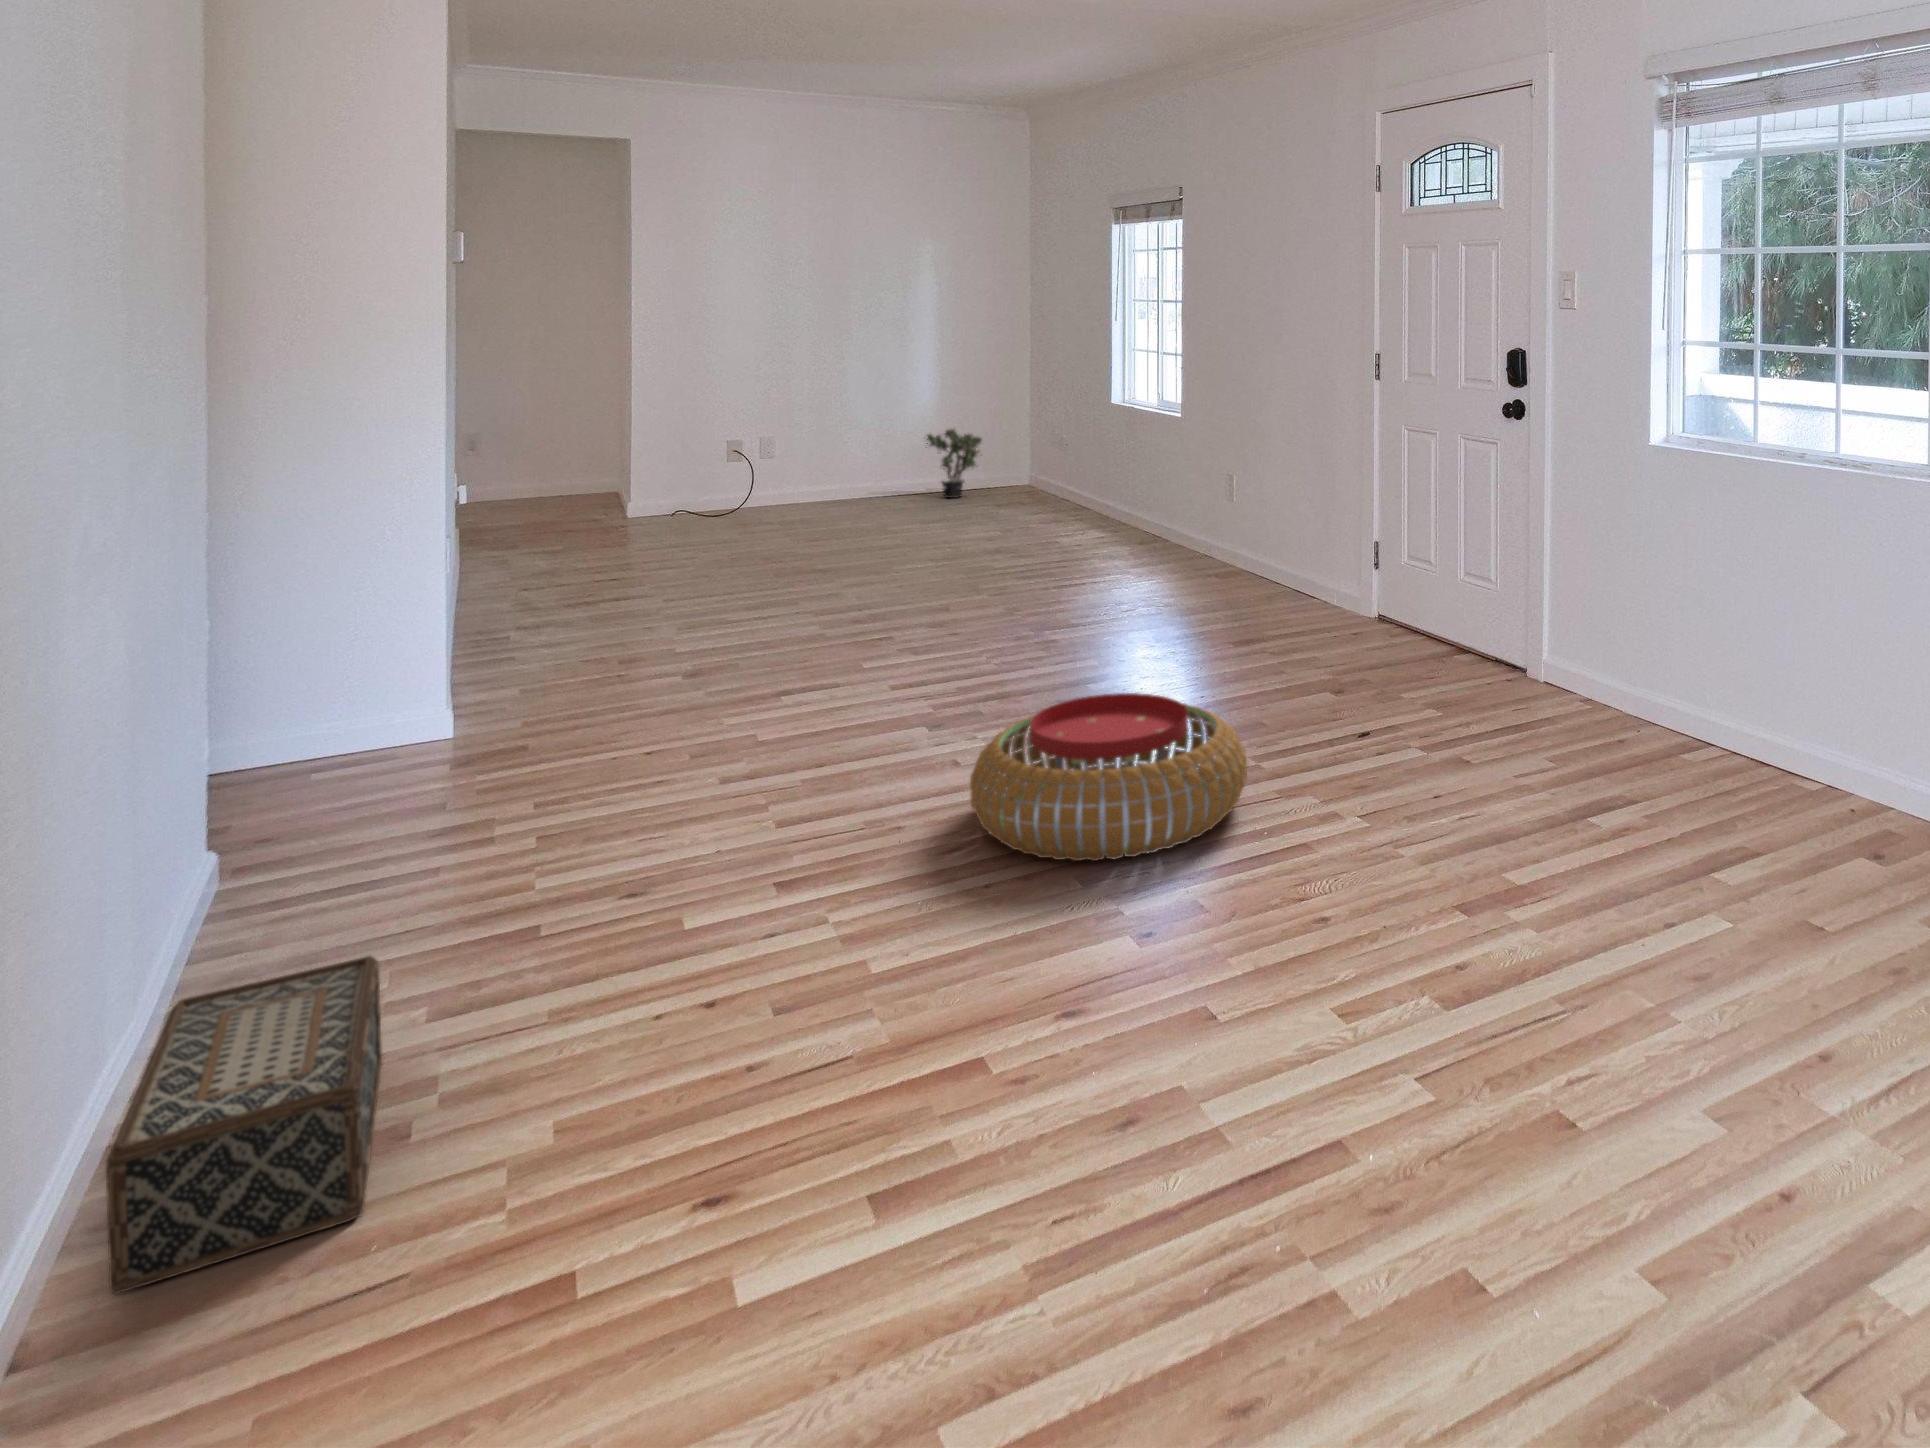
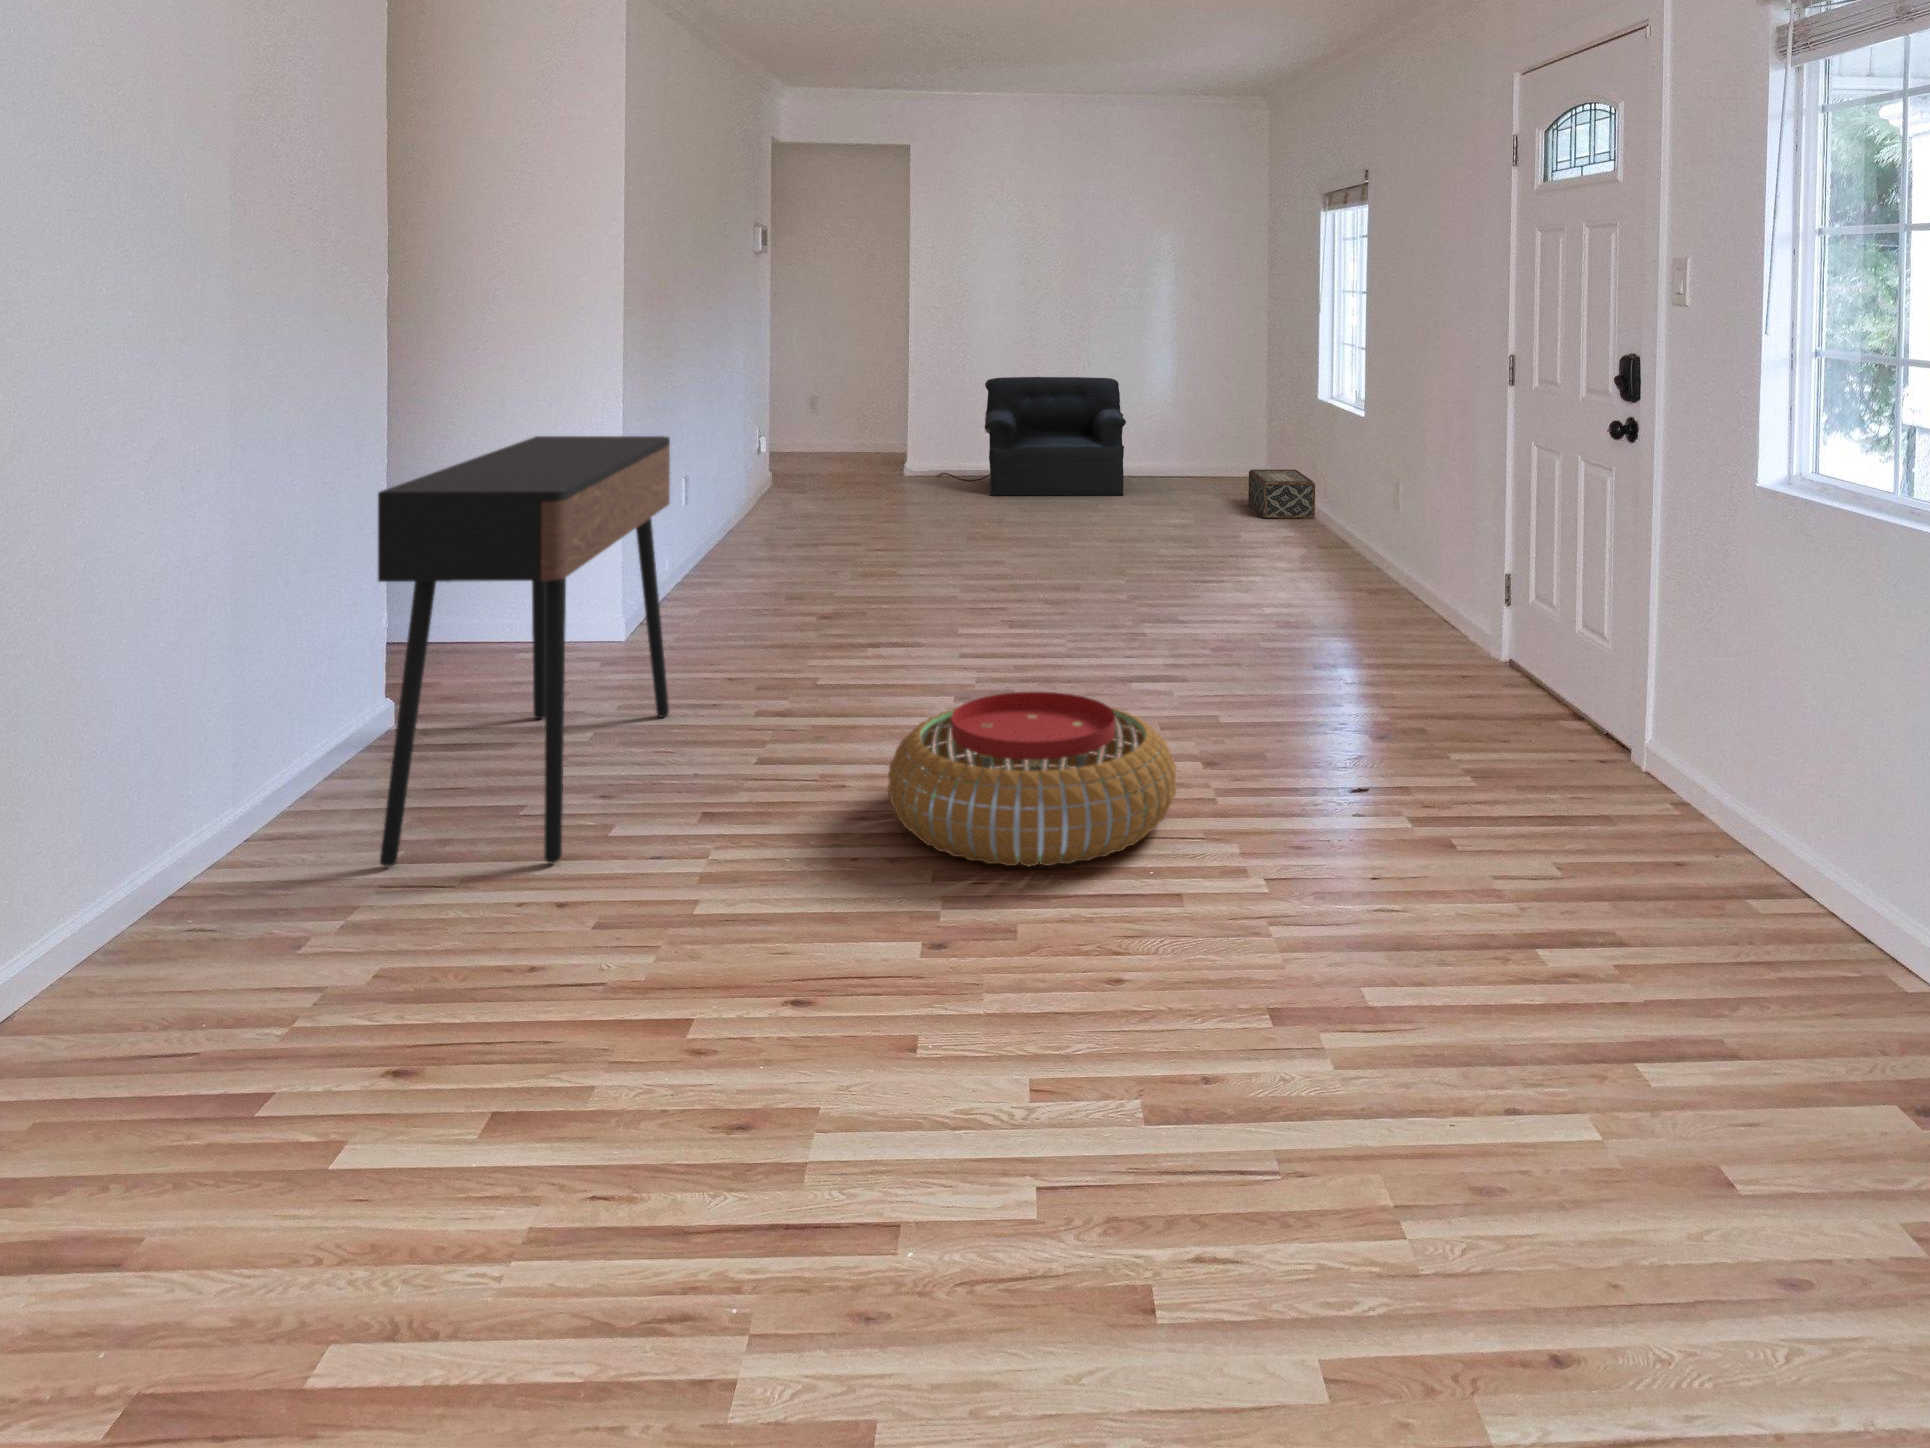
armchair: none [718,403,891,535] -> present [985,377,1126,496]
potted plant: present [926,429,981,498] -> none [1172,410,1231,481]
console table: none [416,493,662,1022] -> present [378,436,670,867]
woven basket: present [106,956,382,1294] -> present [1248,469,1315,518]

